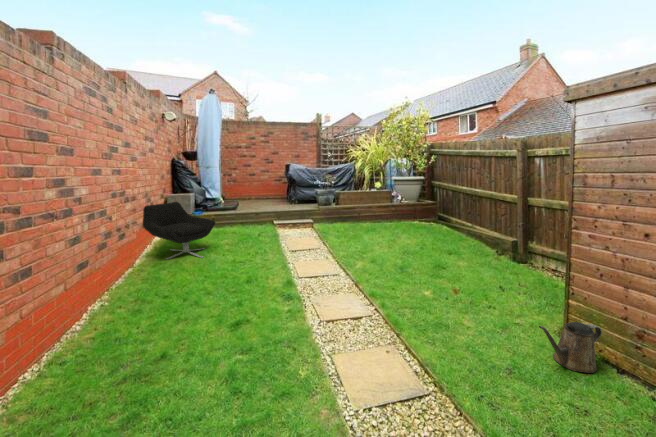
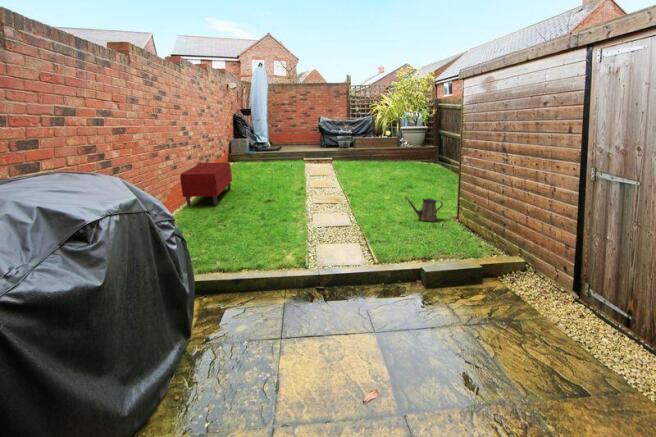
lounge chair: present [143,202,215,259] -> none [219,143,261,177]
bench: none [32,244,164,361] -> present [180,163,232,207]

